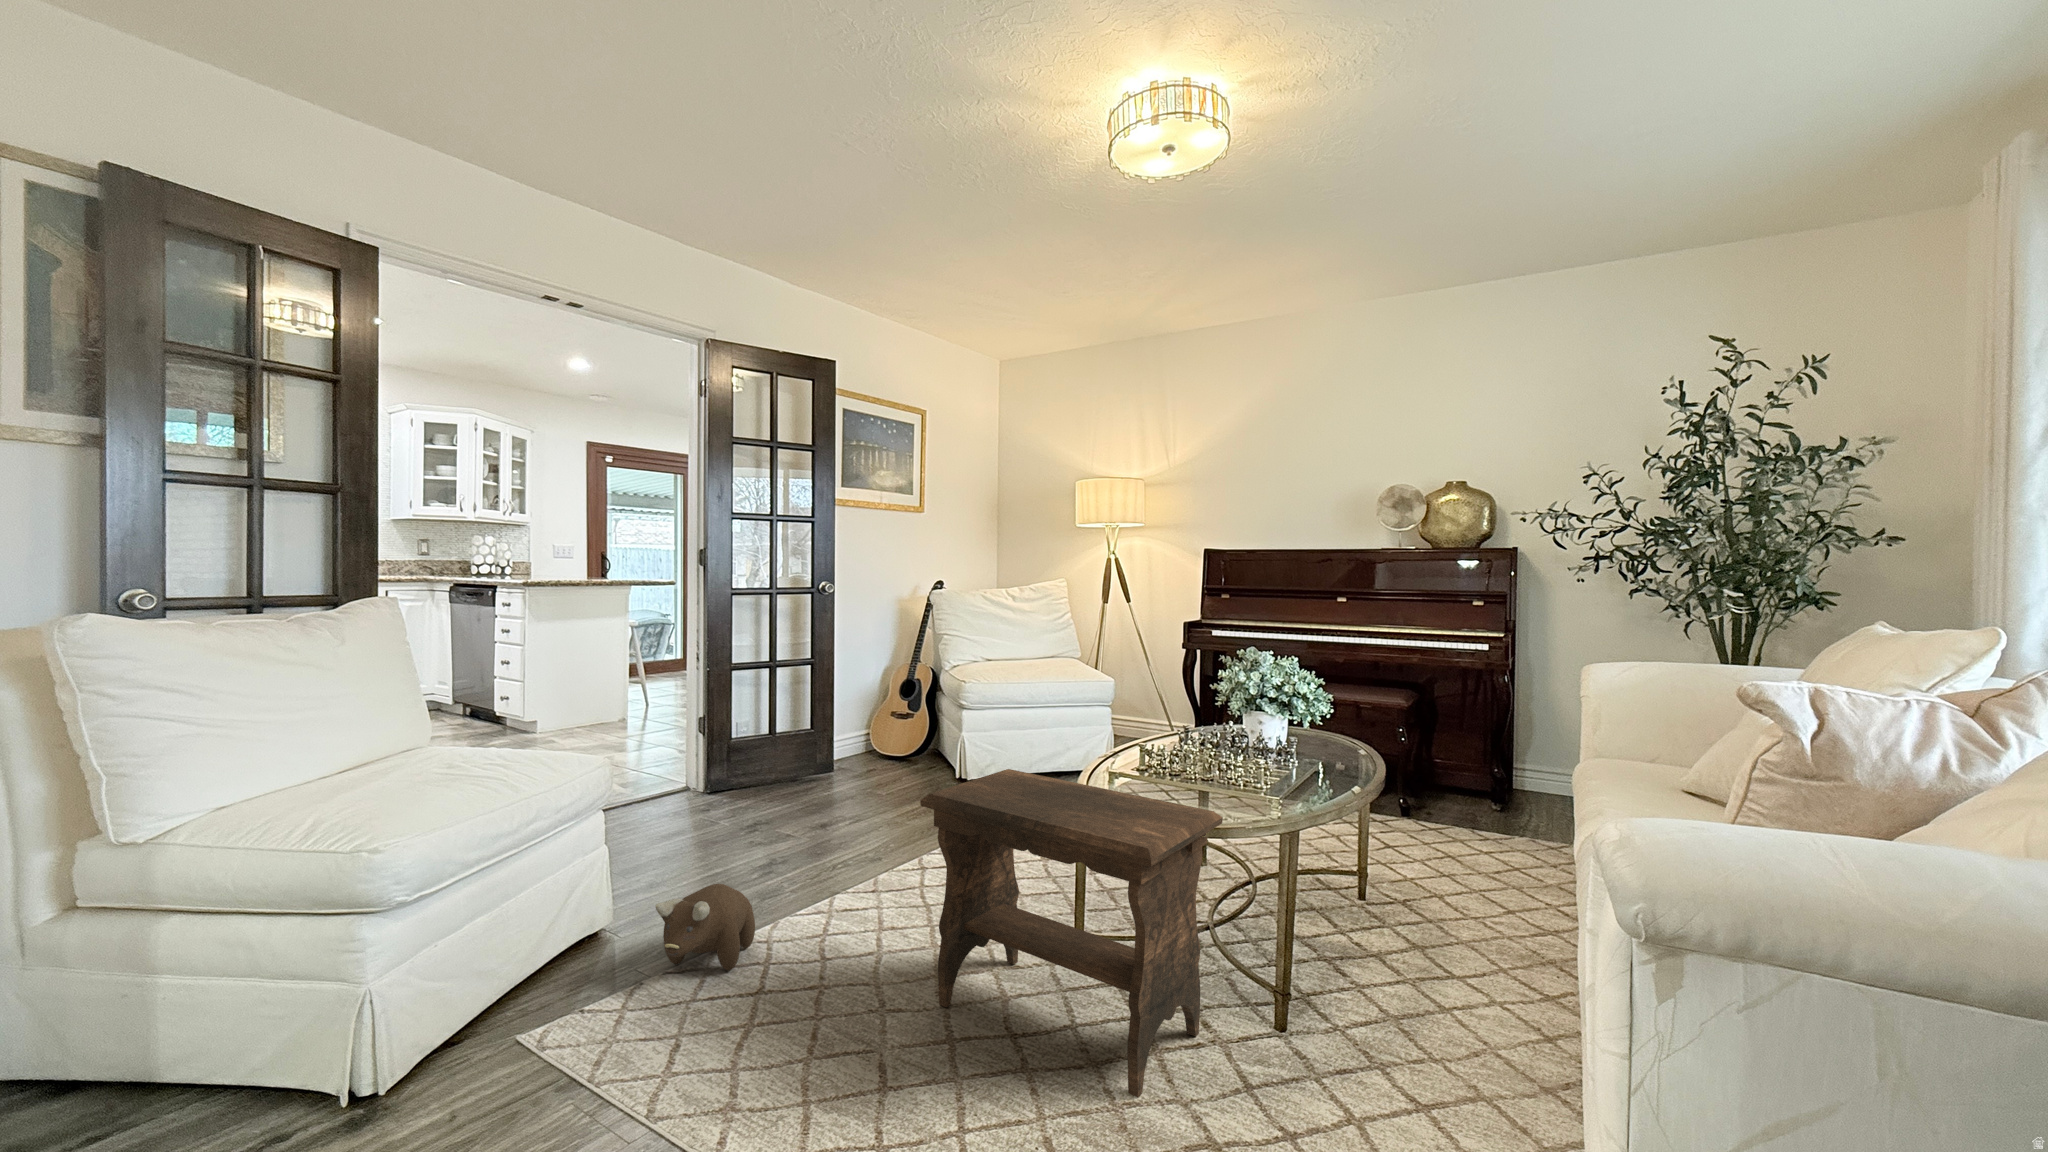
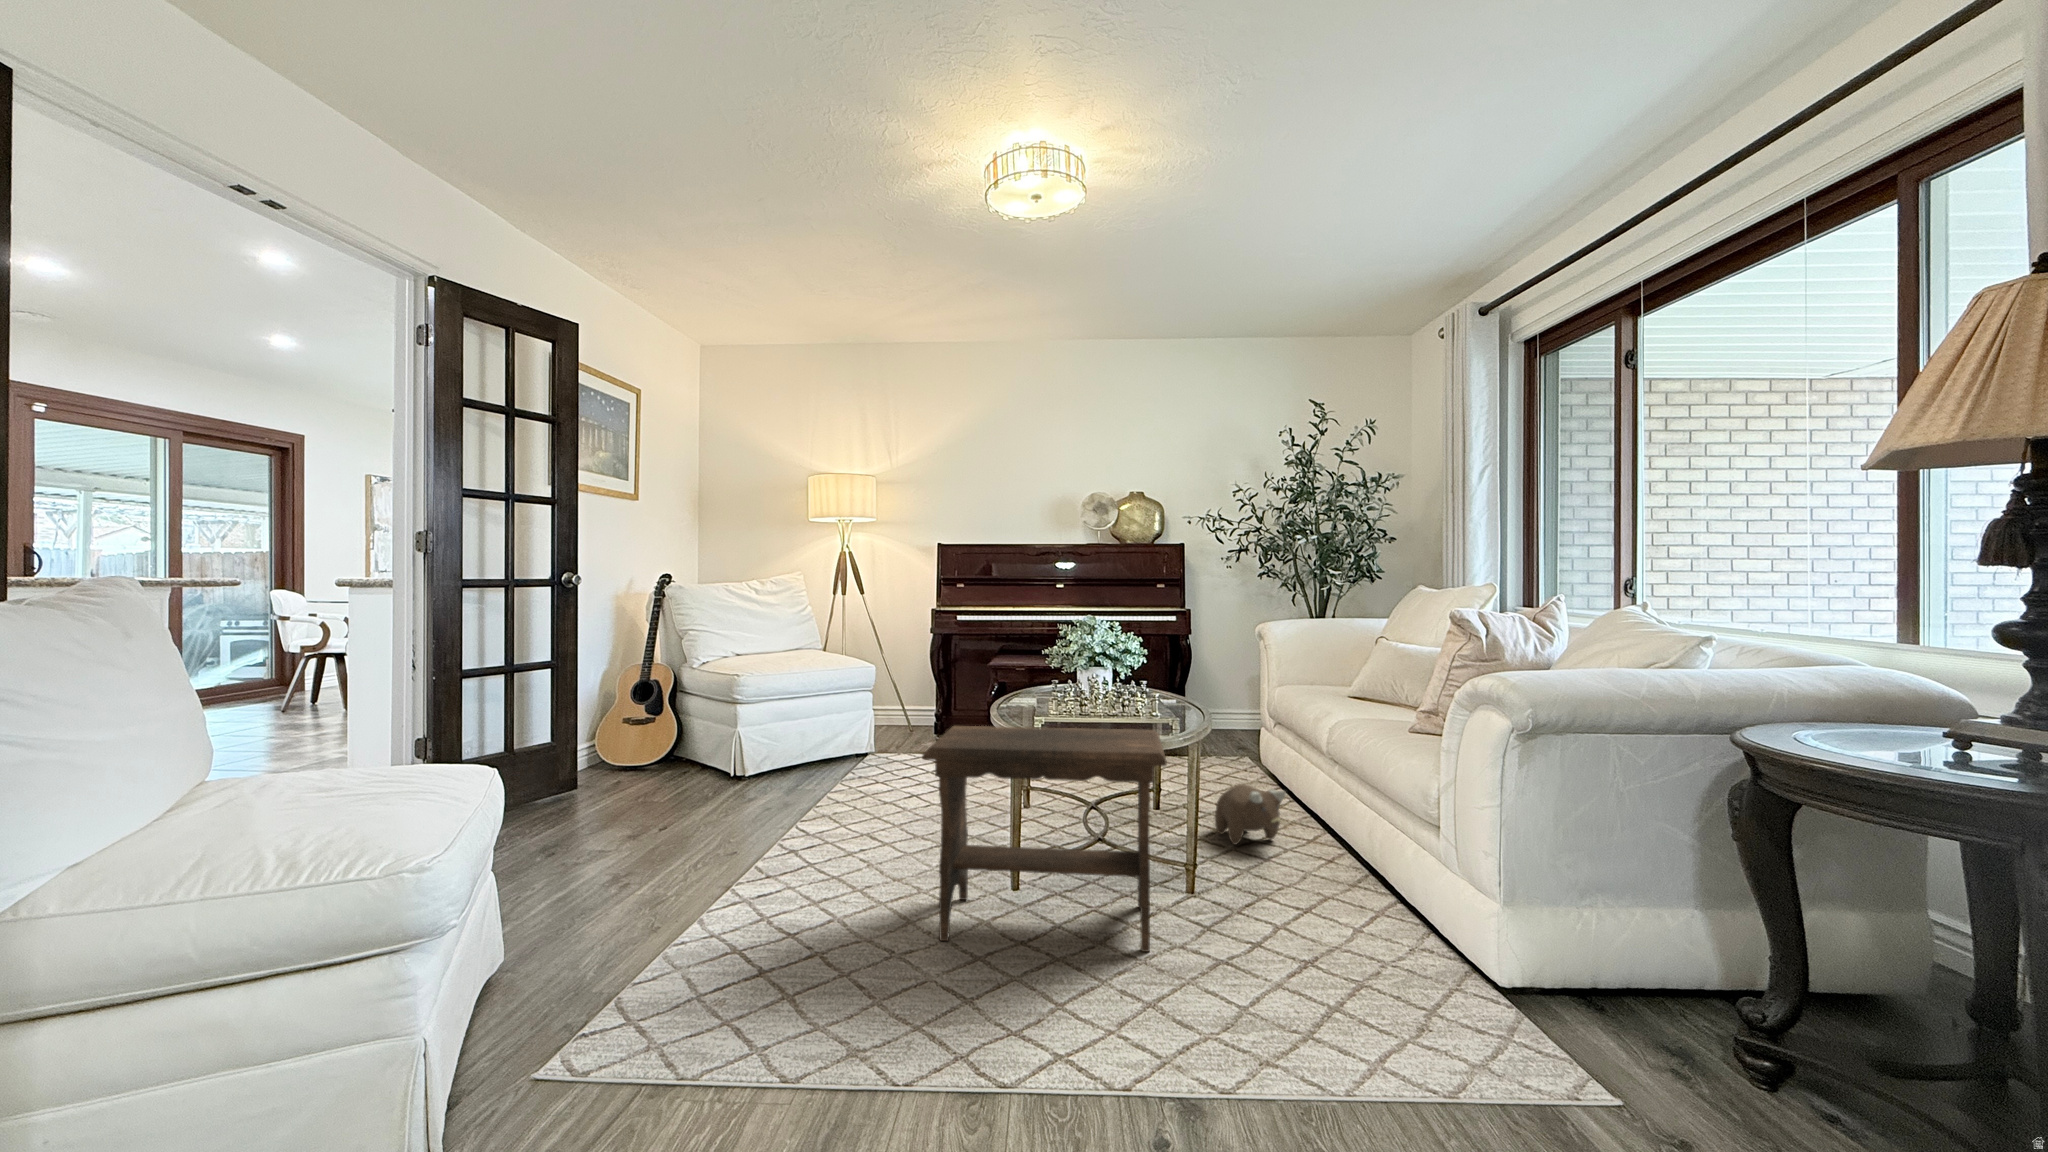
plush toy: present [655,884,755,971] -> present [1215,784,1286,845]

